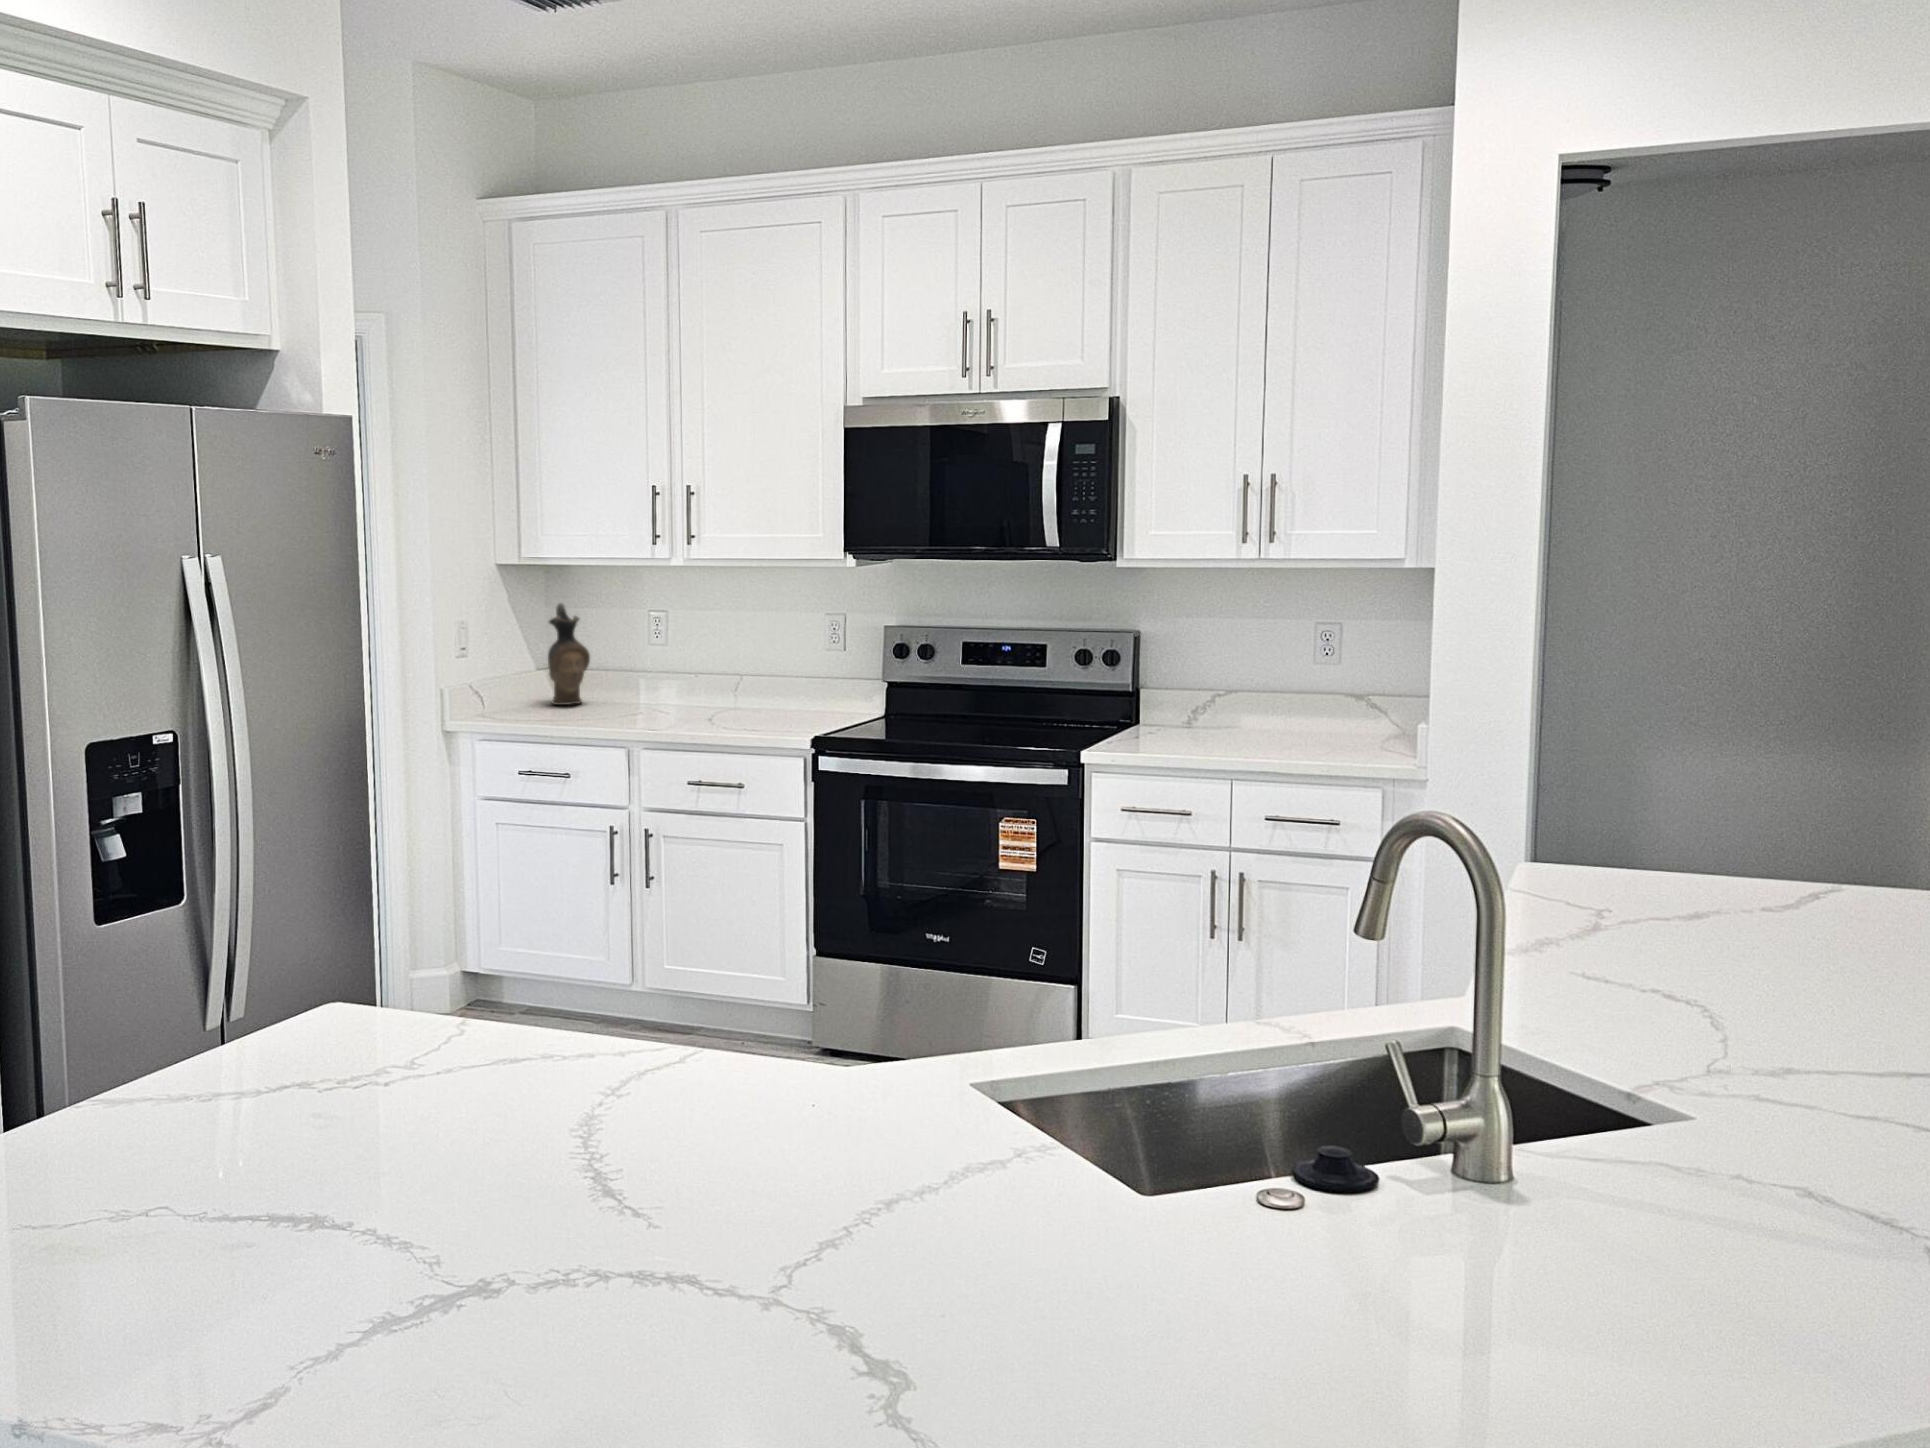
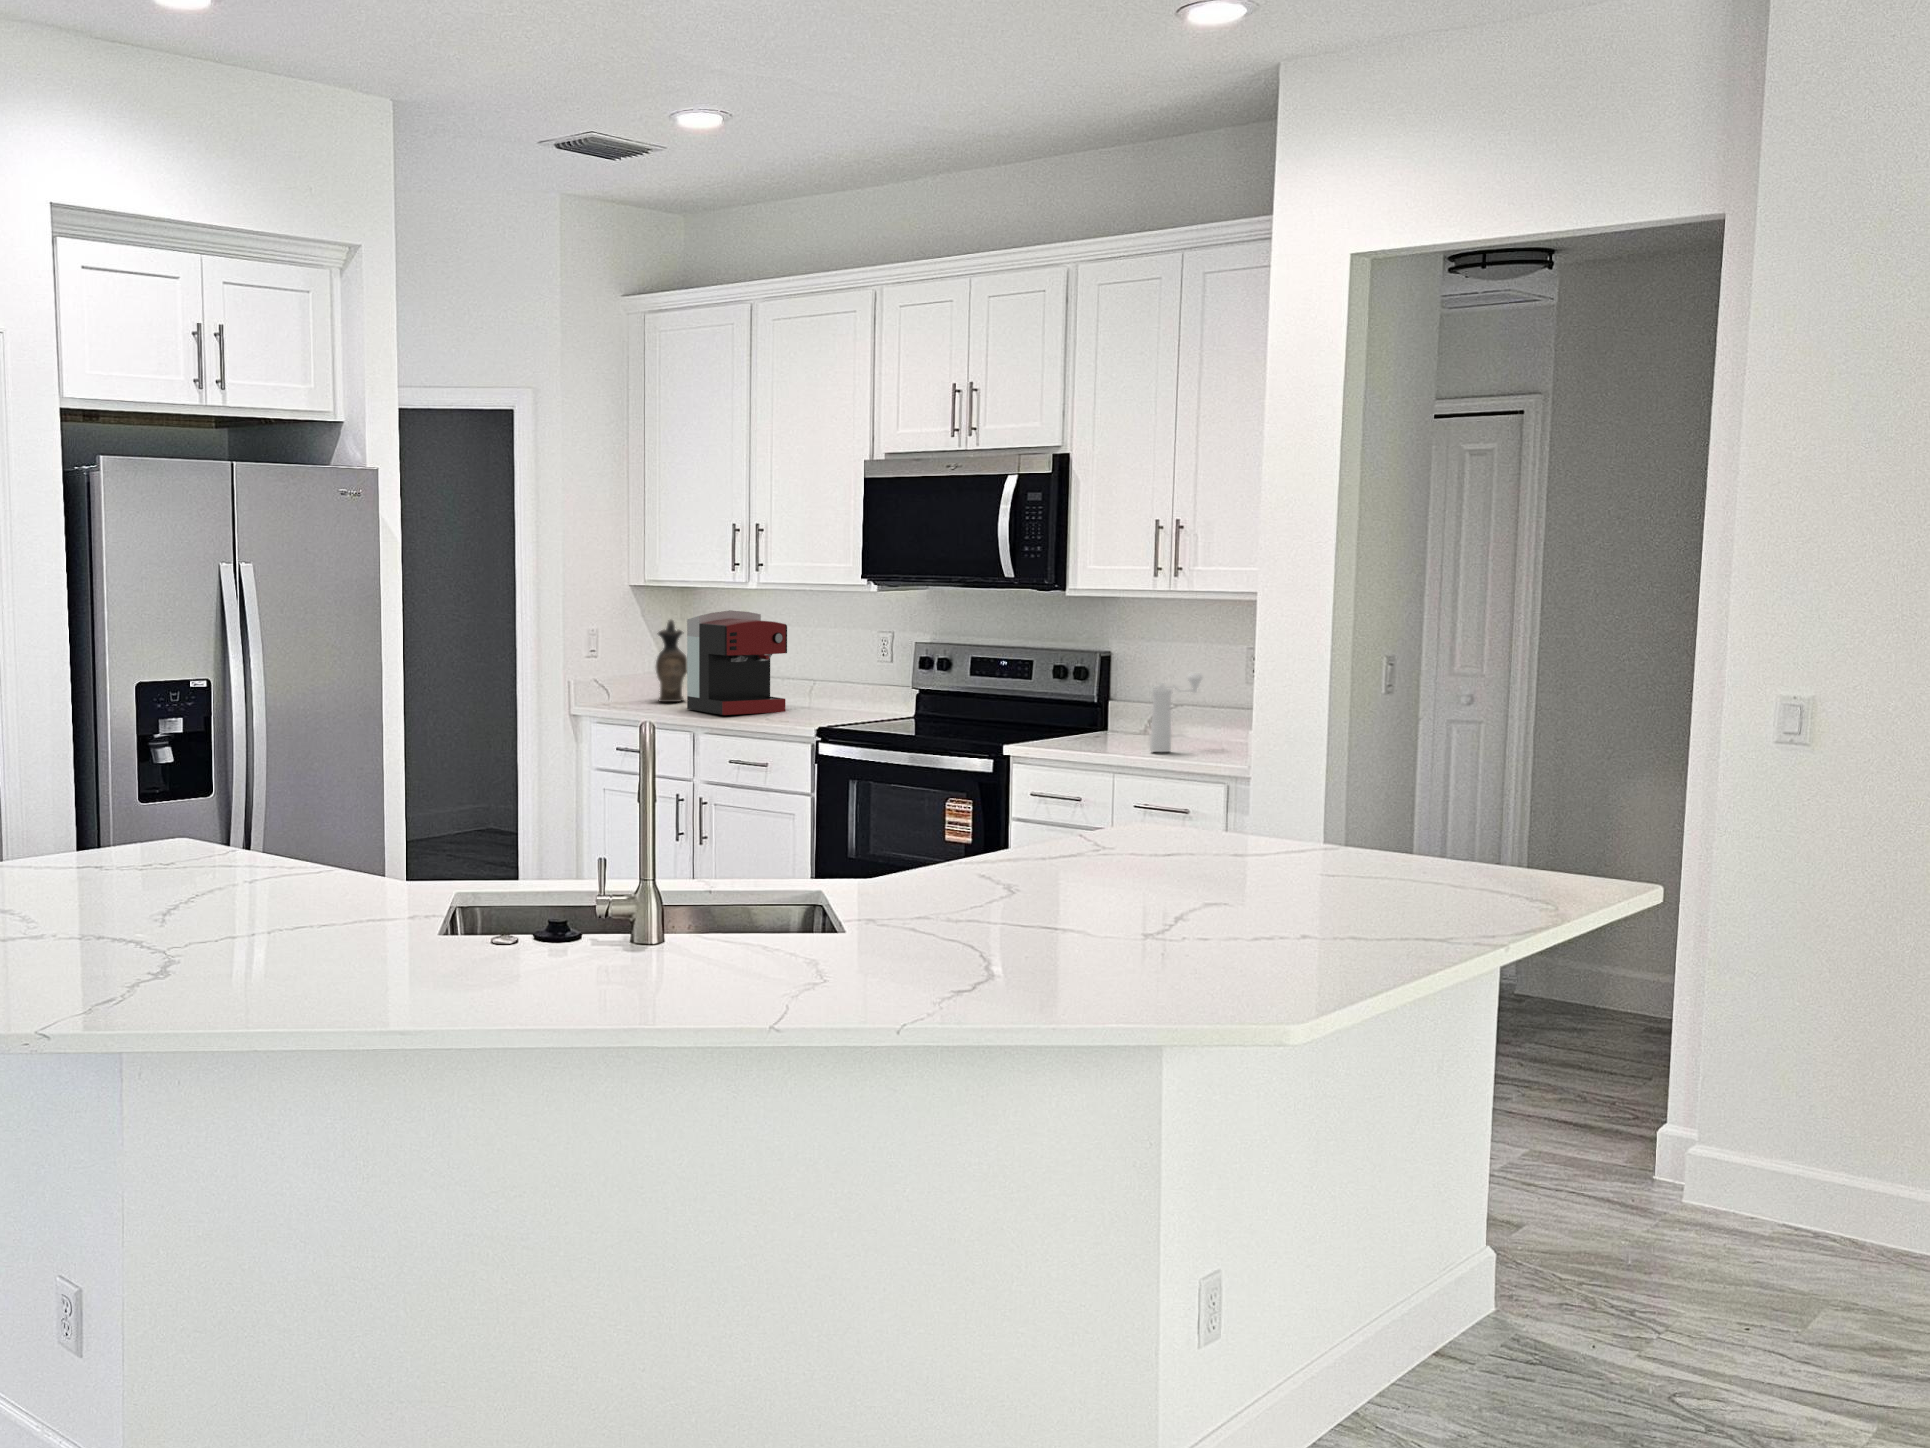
coffee maker: none [604,592,732,721] -> present [687,610,787,715]
pepper mill: none [1258,659,1309,754] -> present [1150,673,1203,752]

